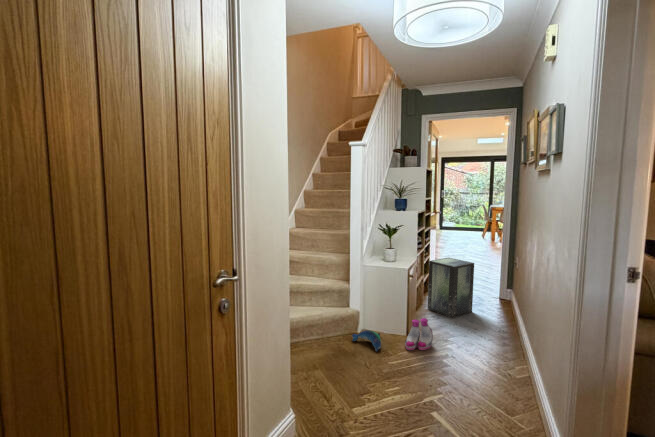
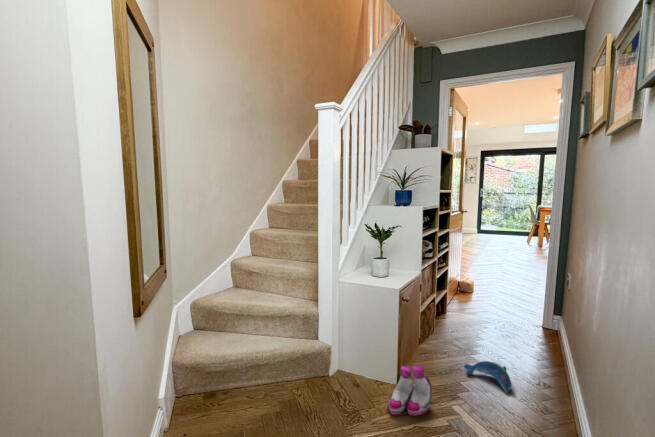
storage box: present [428,258,474,318] -> none [439,272,506,359]
plush toy: present [352,330,381,351] -> present [464,361,512,394]

